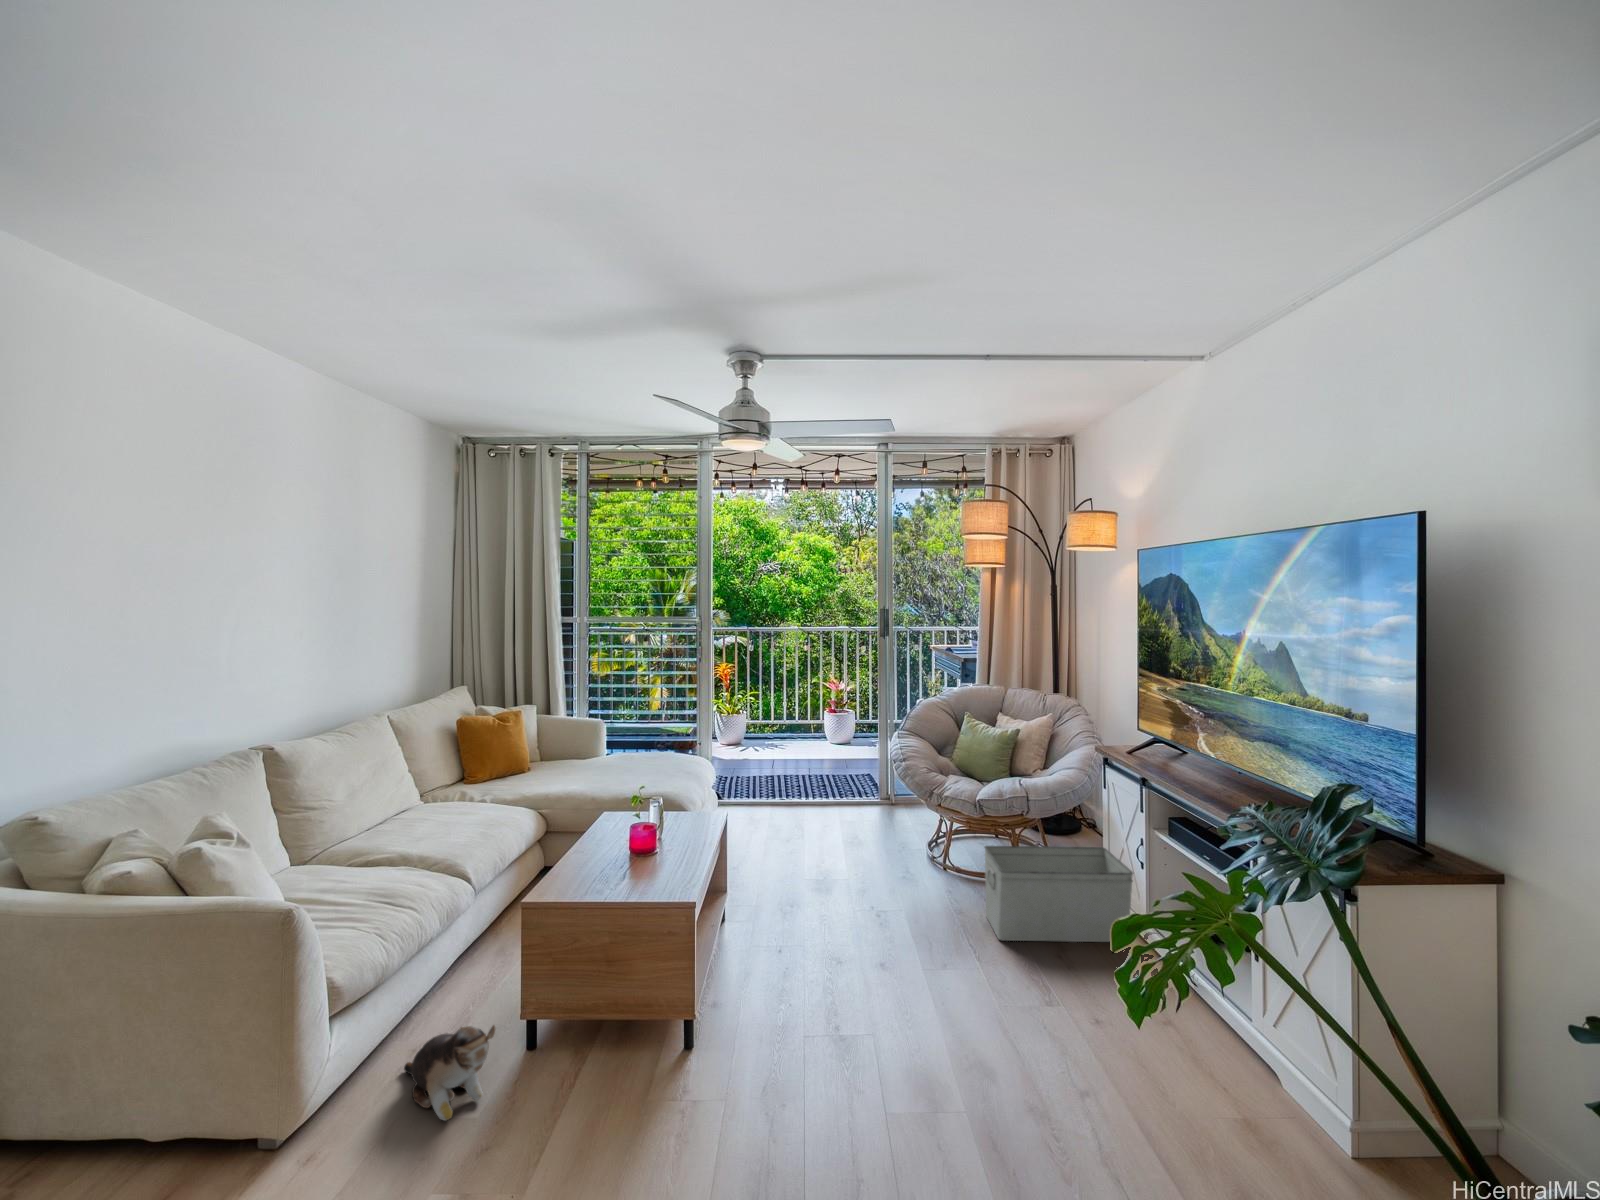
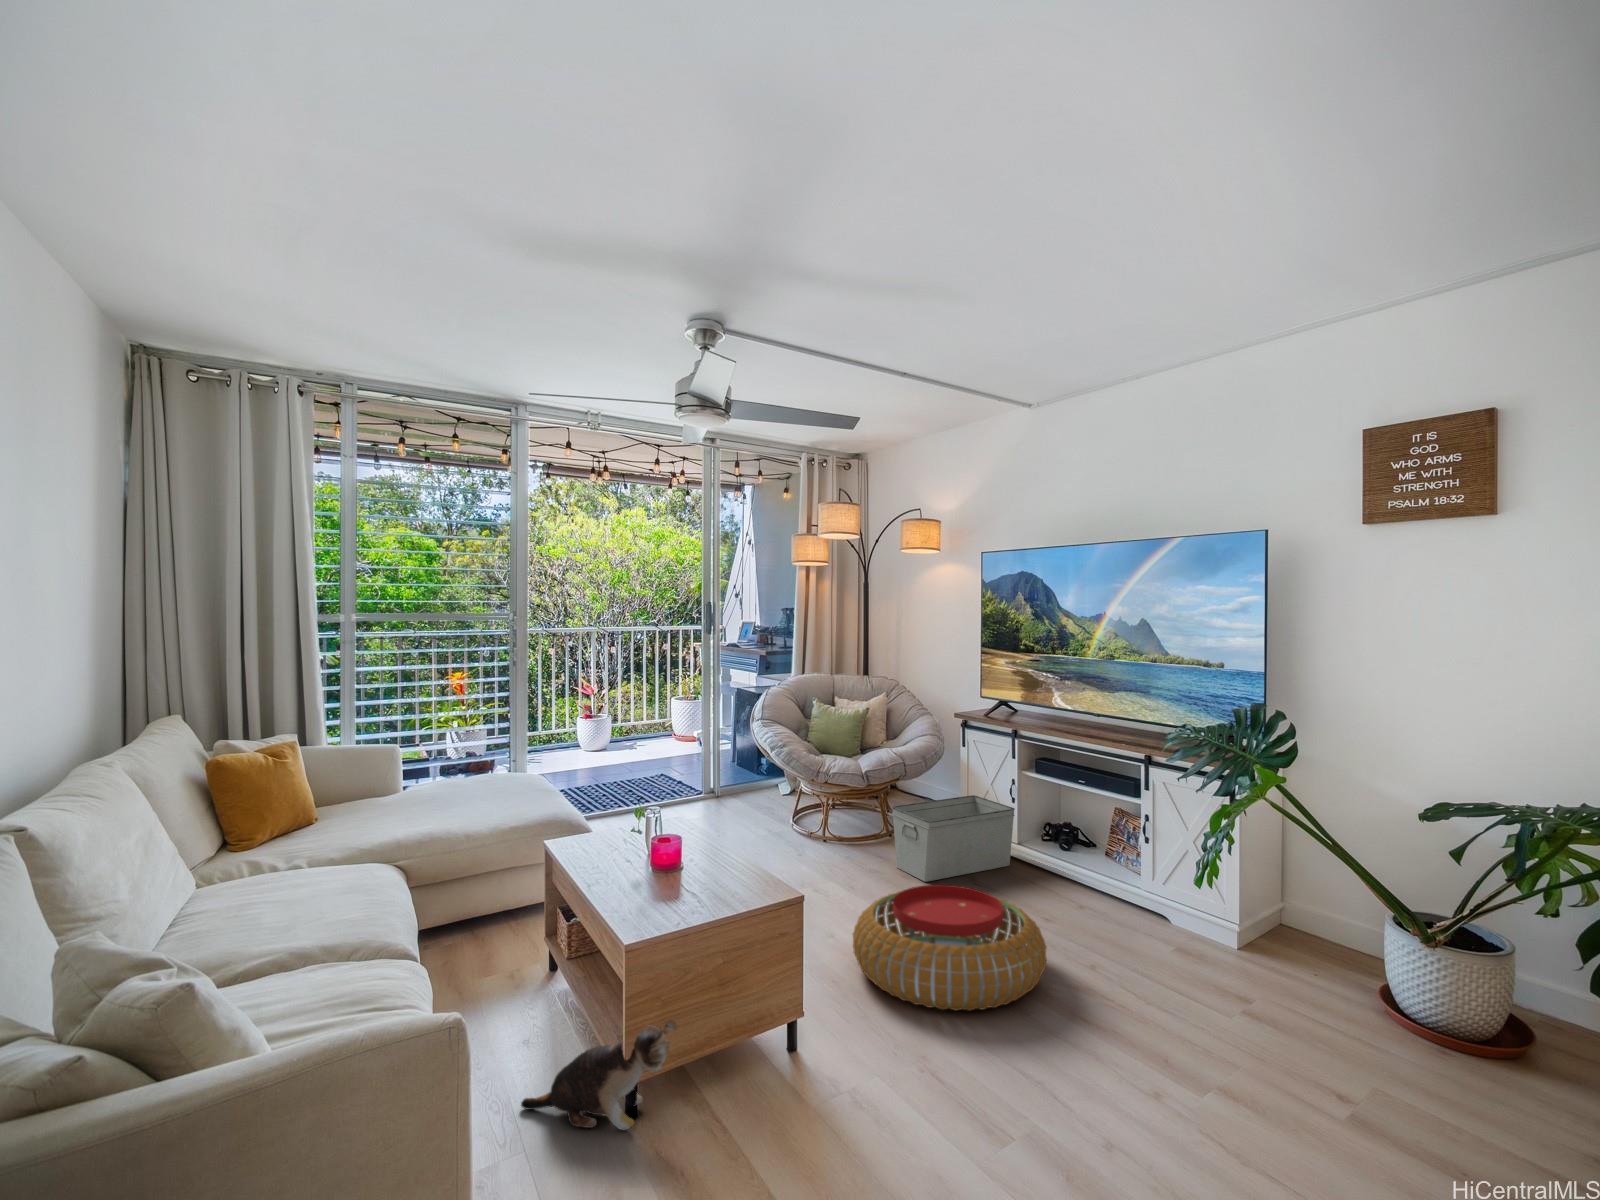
pouf: none [794,946,1023,1117] -> present [853,885,1047,1011]

